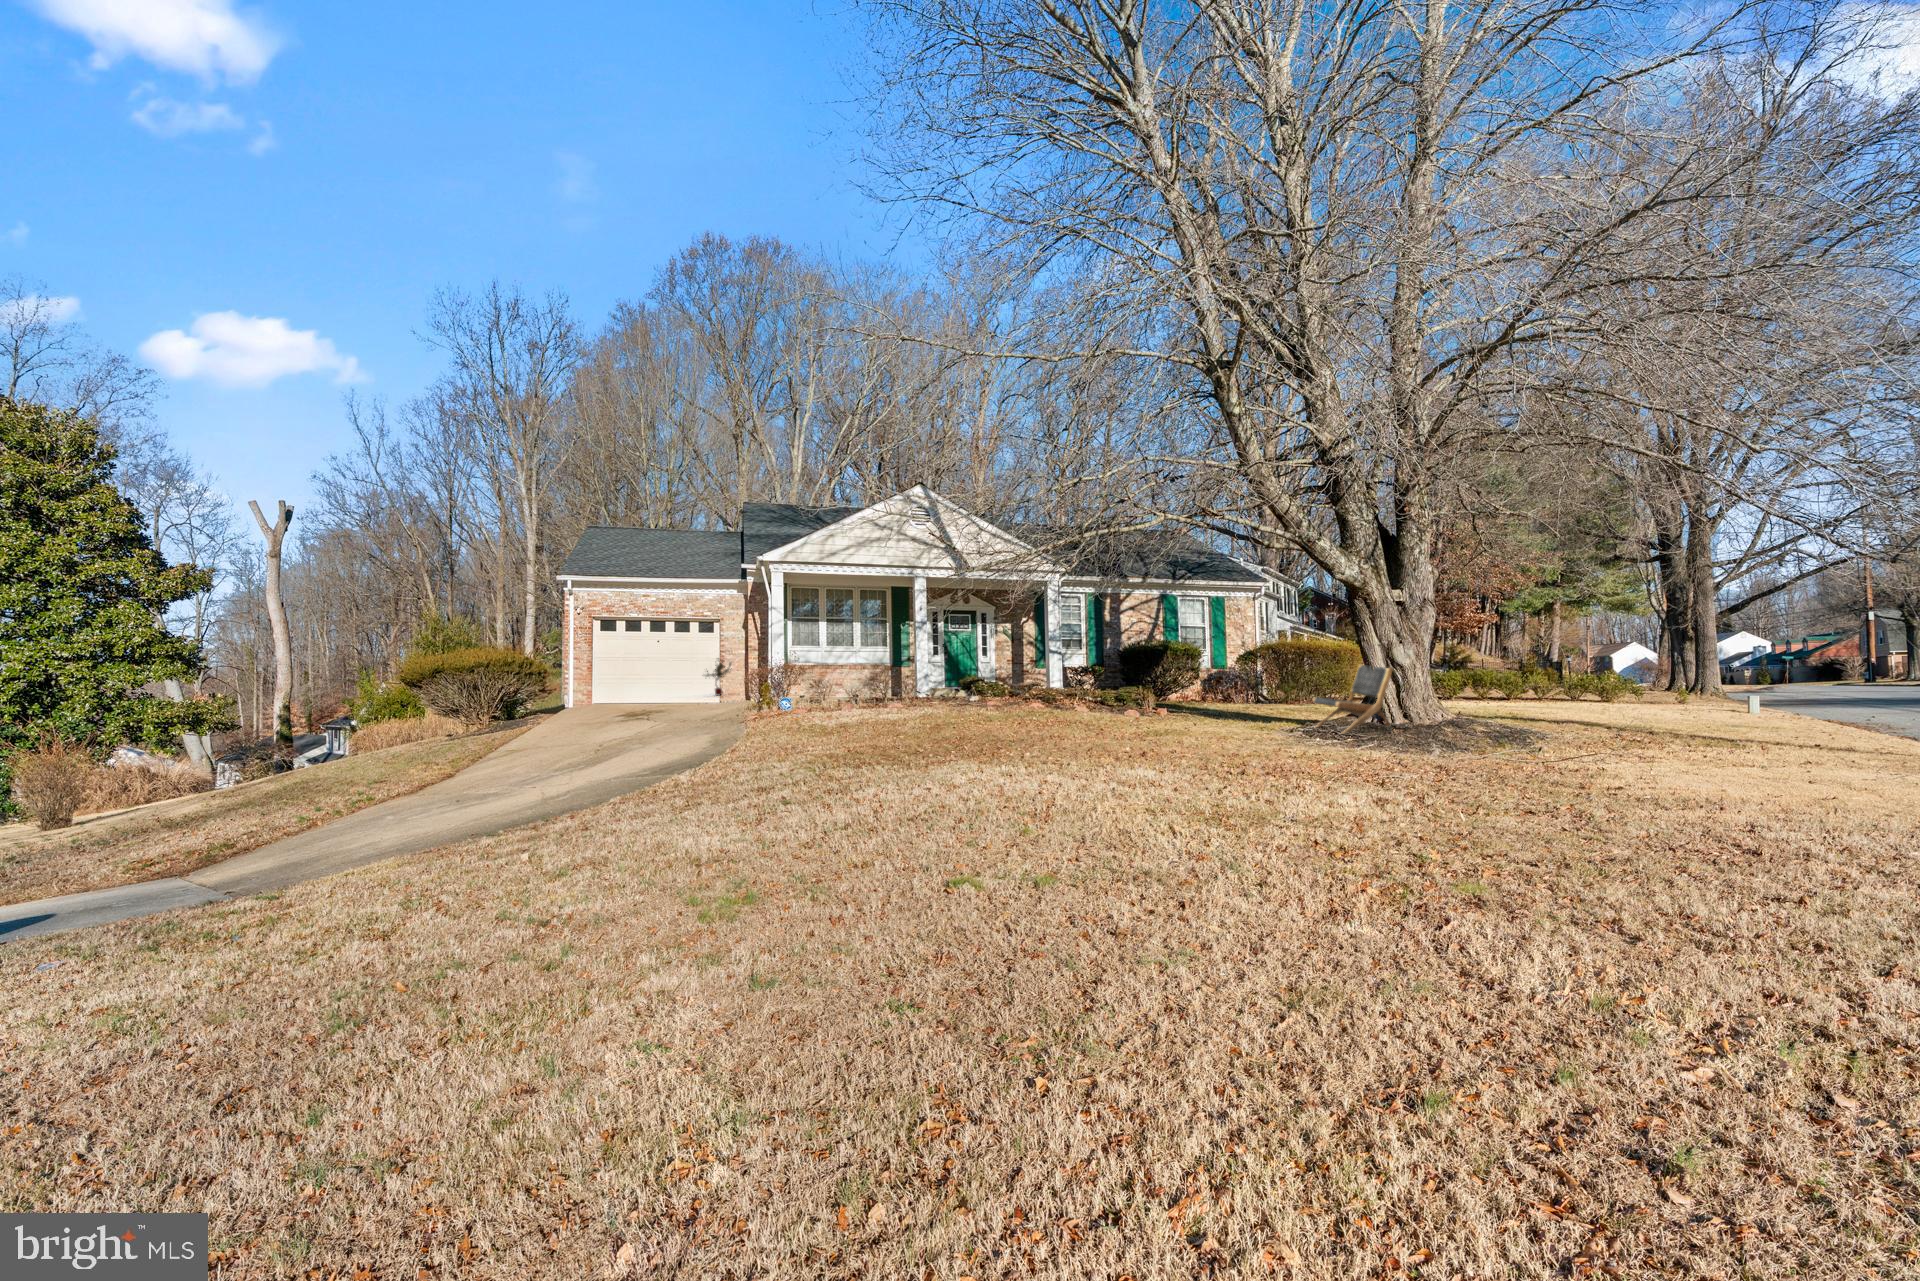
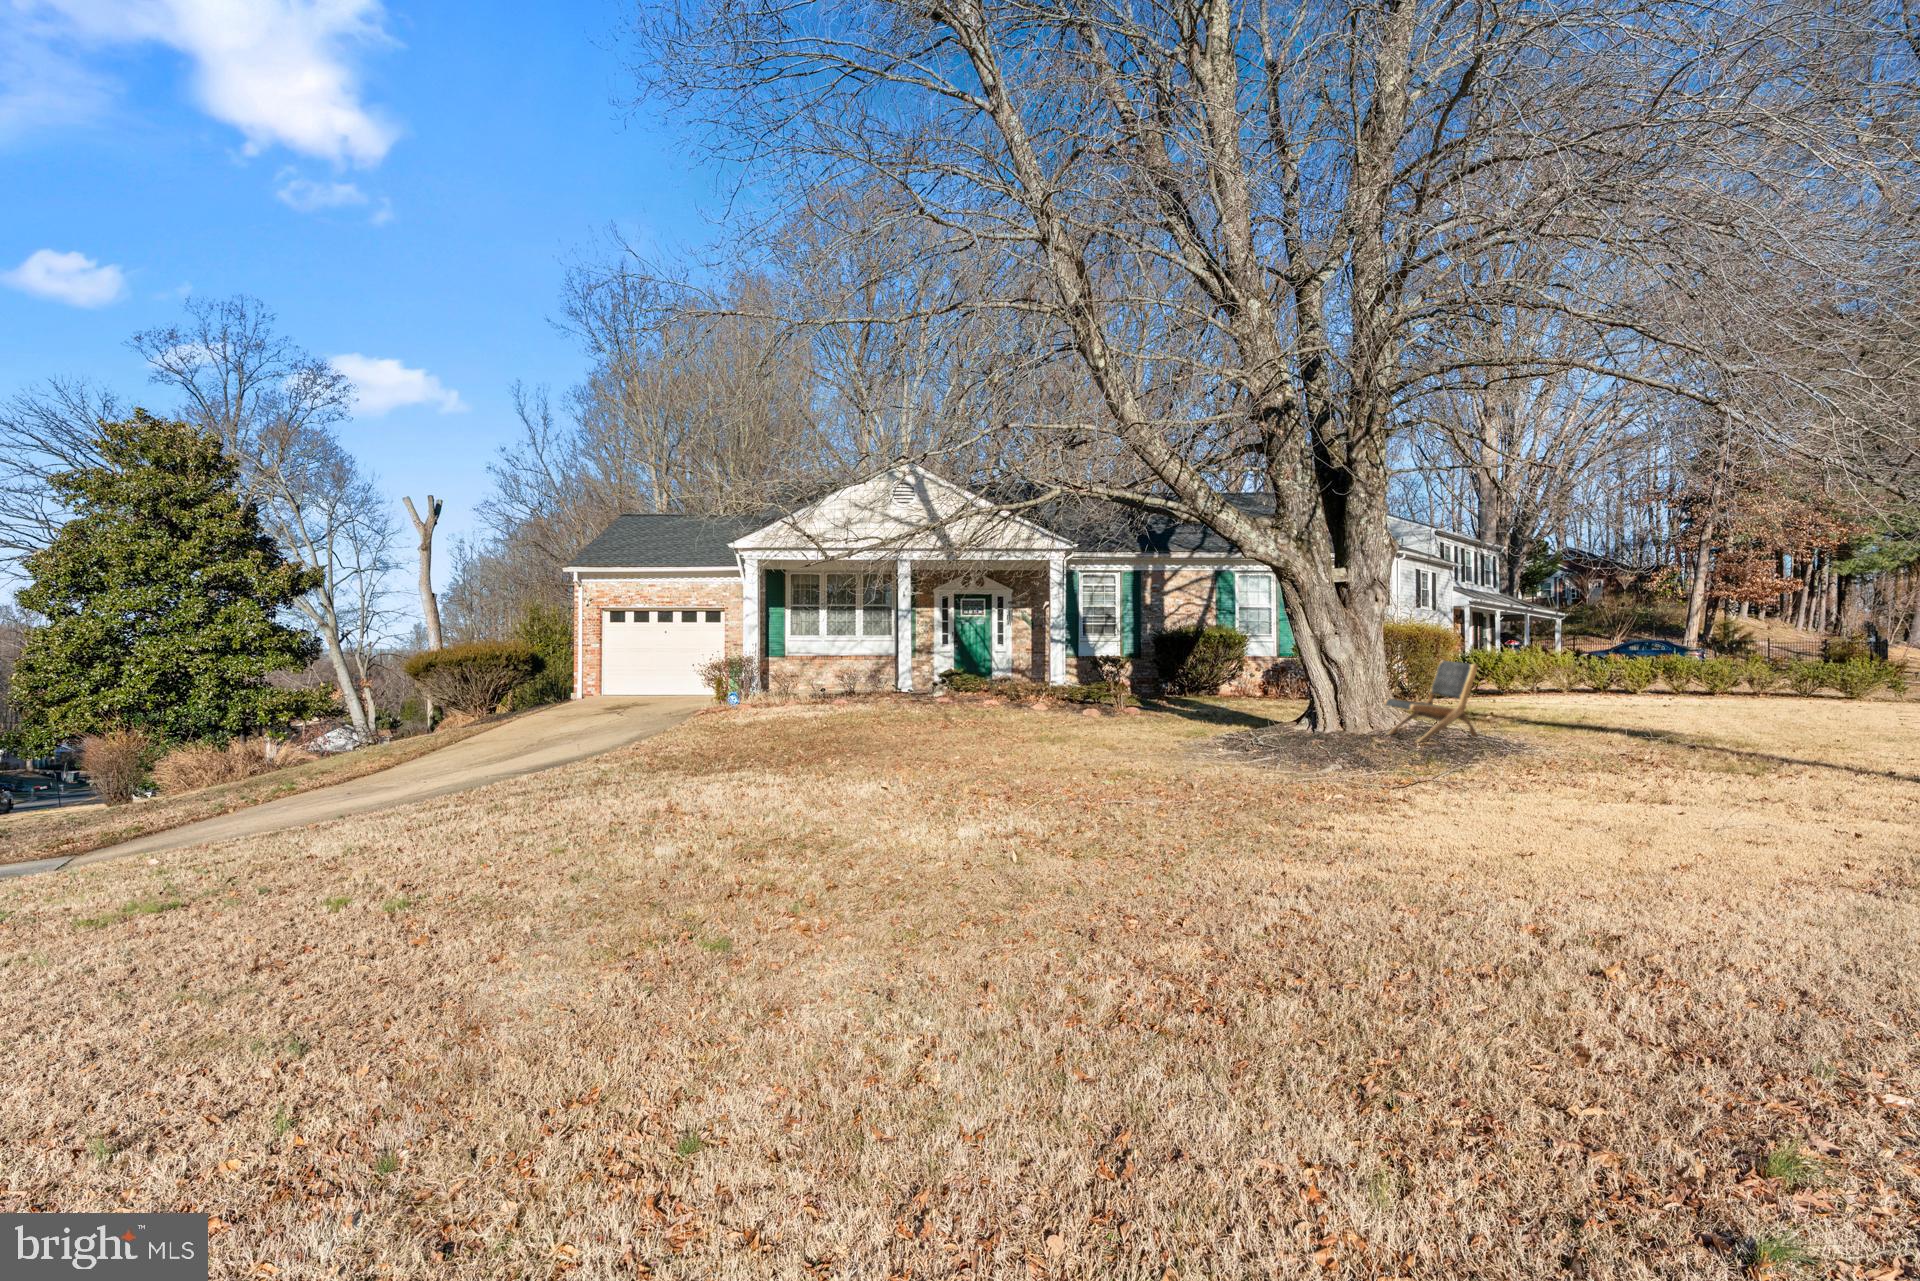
potted tree: present [706,658,732,695] -> none [656,648,694,695]

